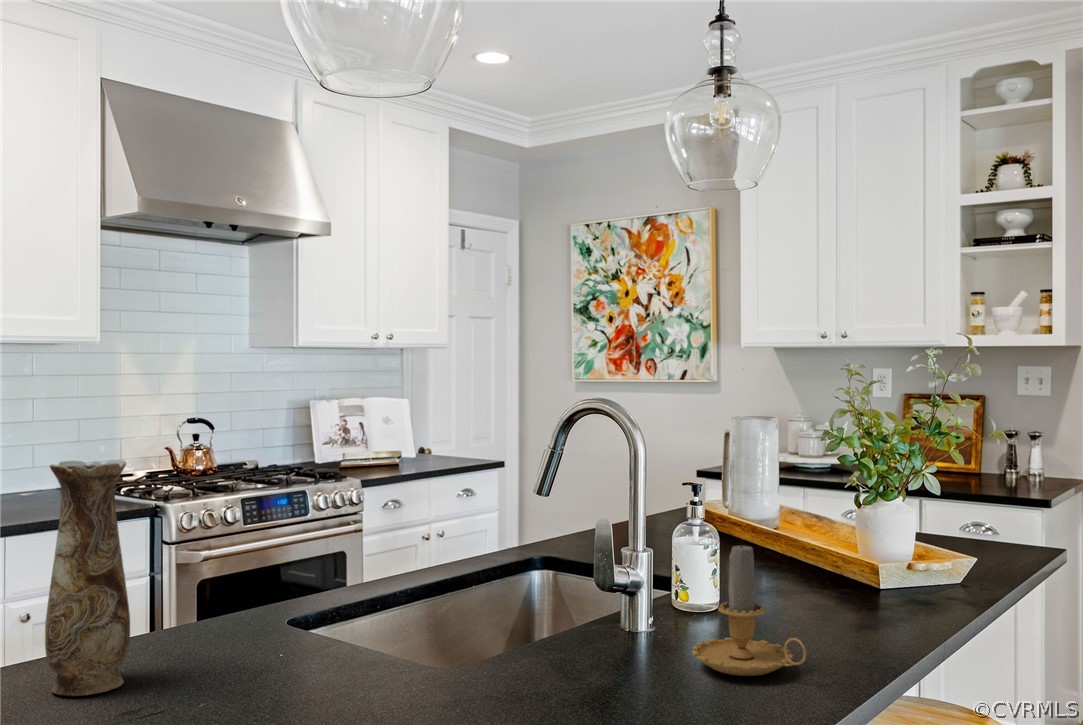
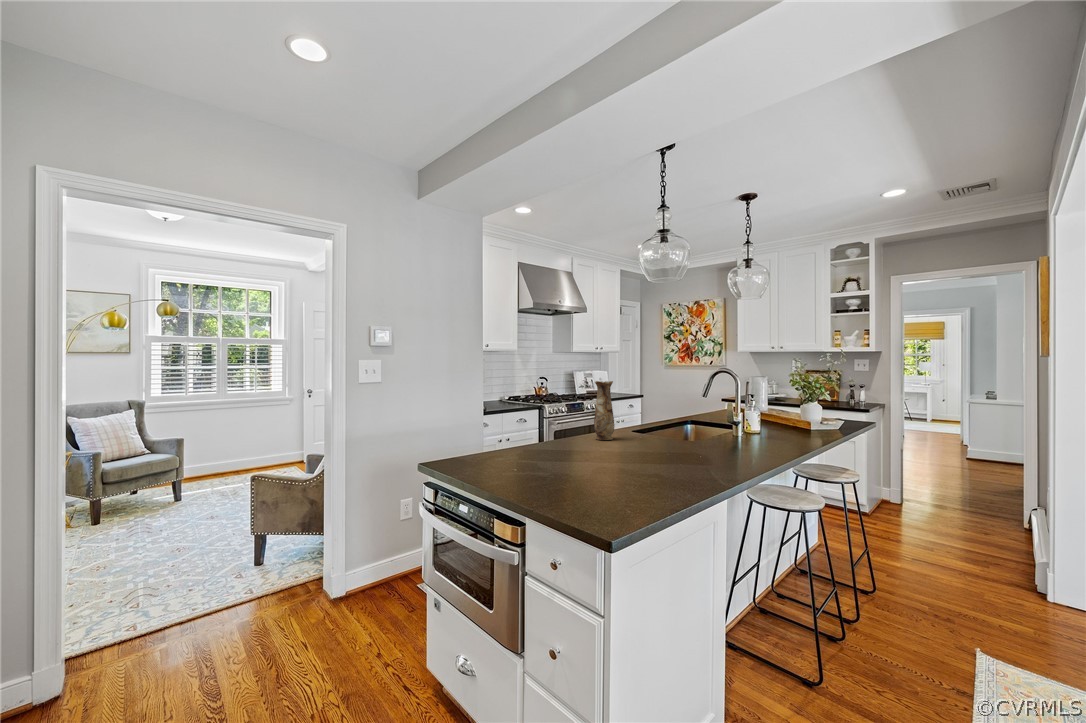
candle: present [692,543,806,676] -> none [766,404,802,441]

